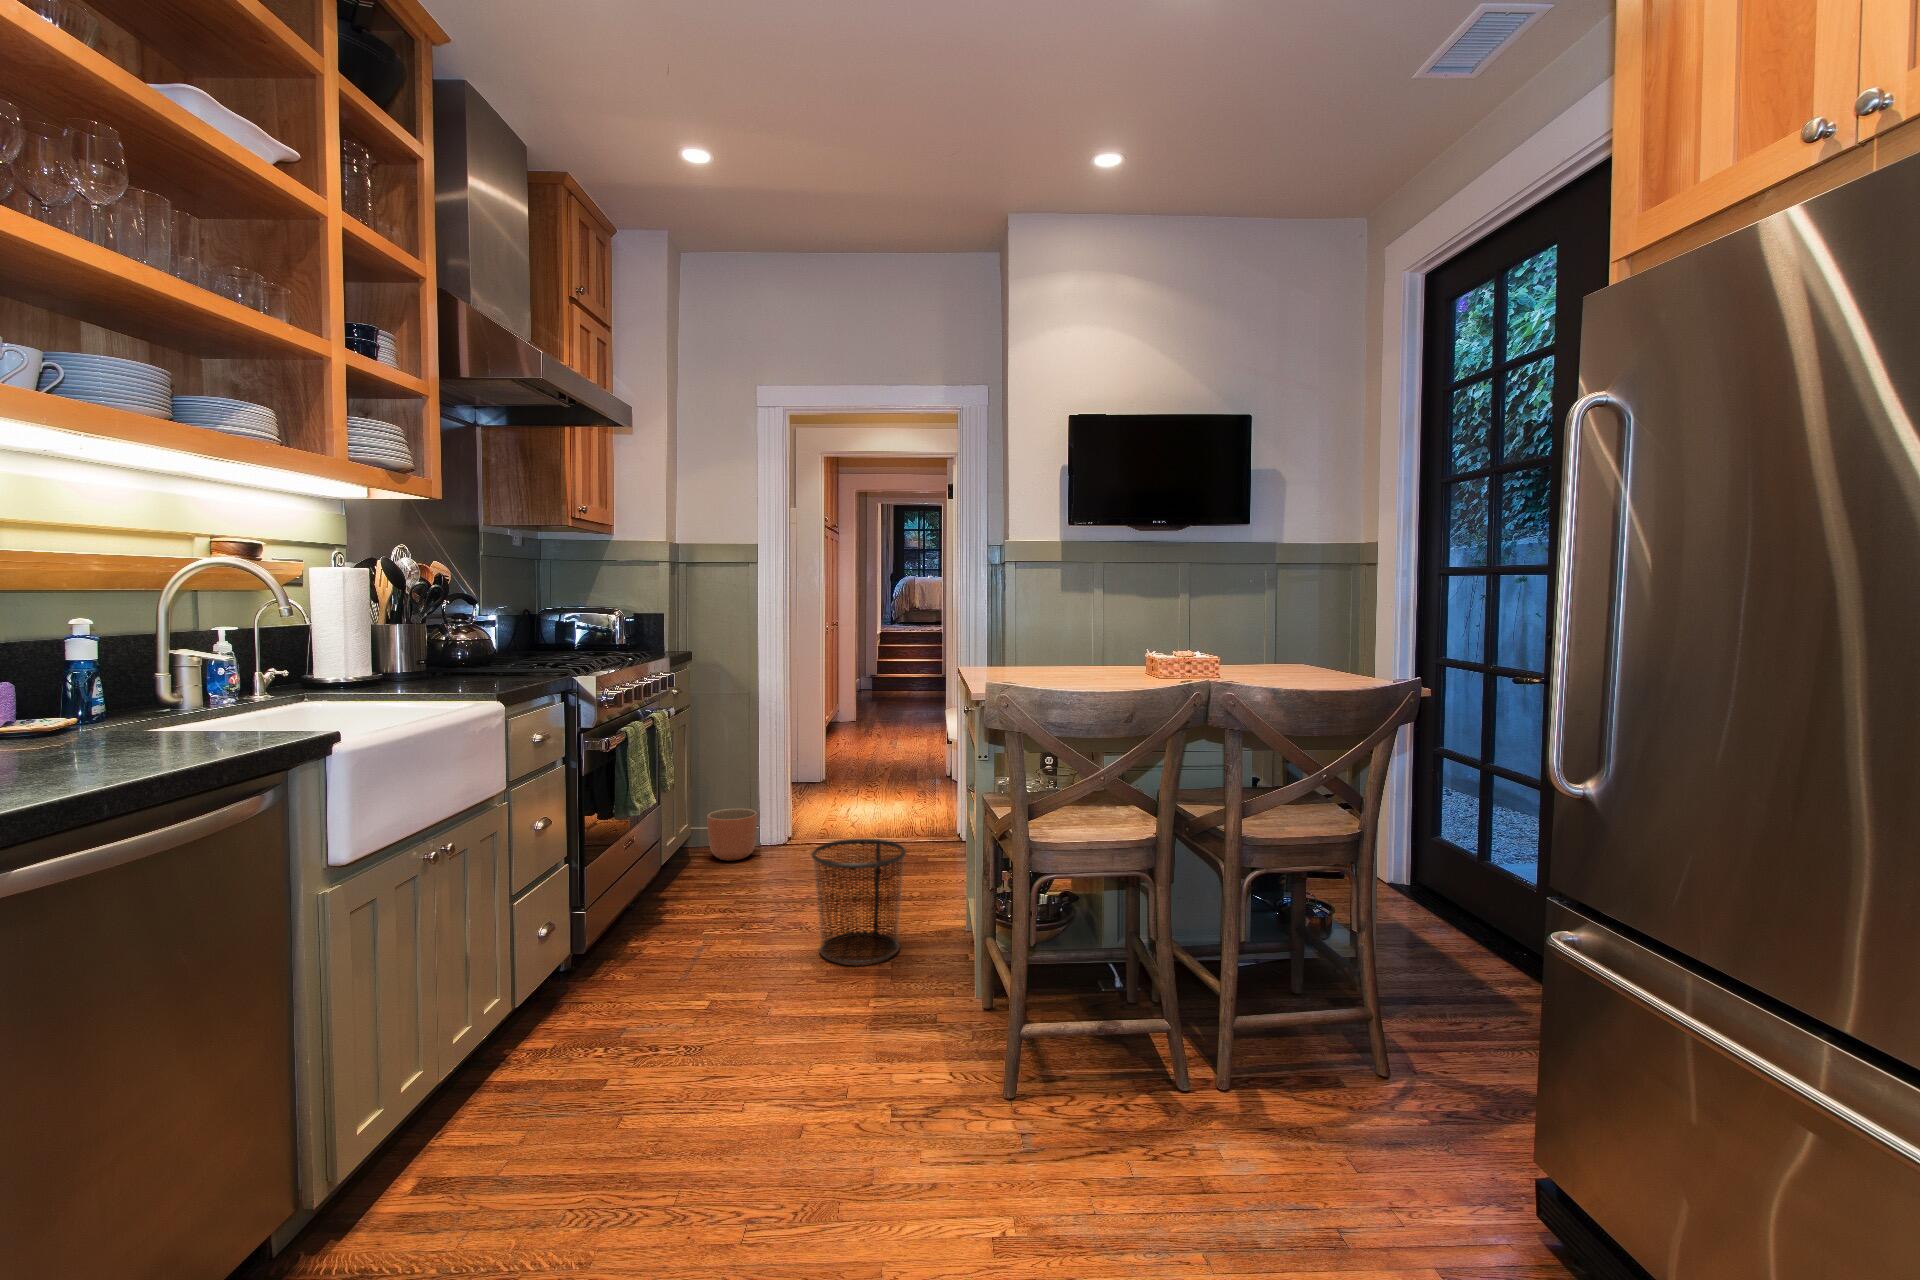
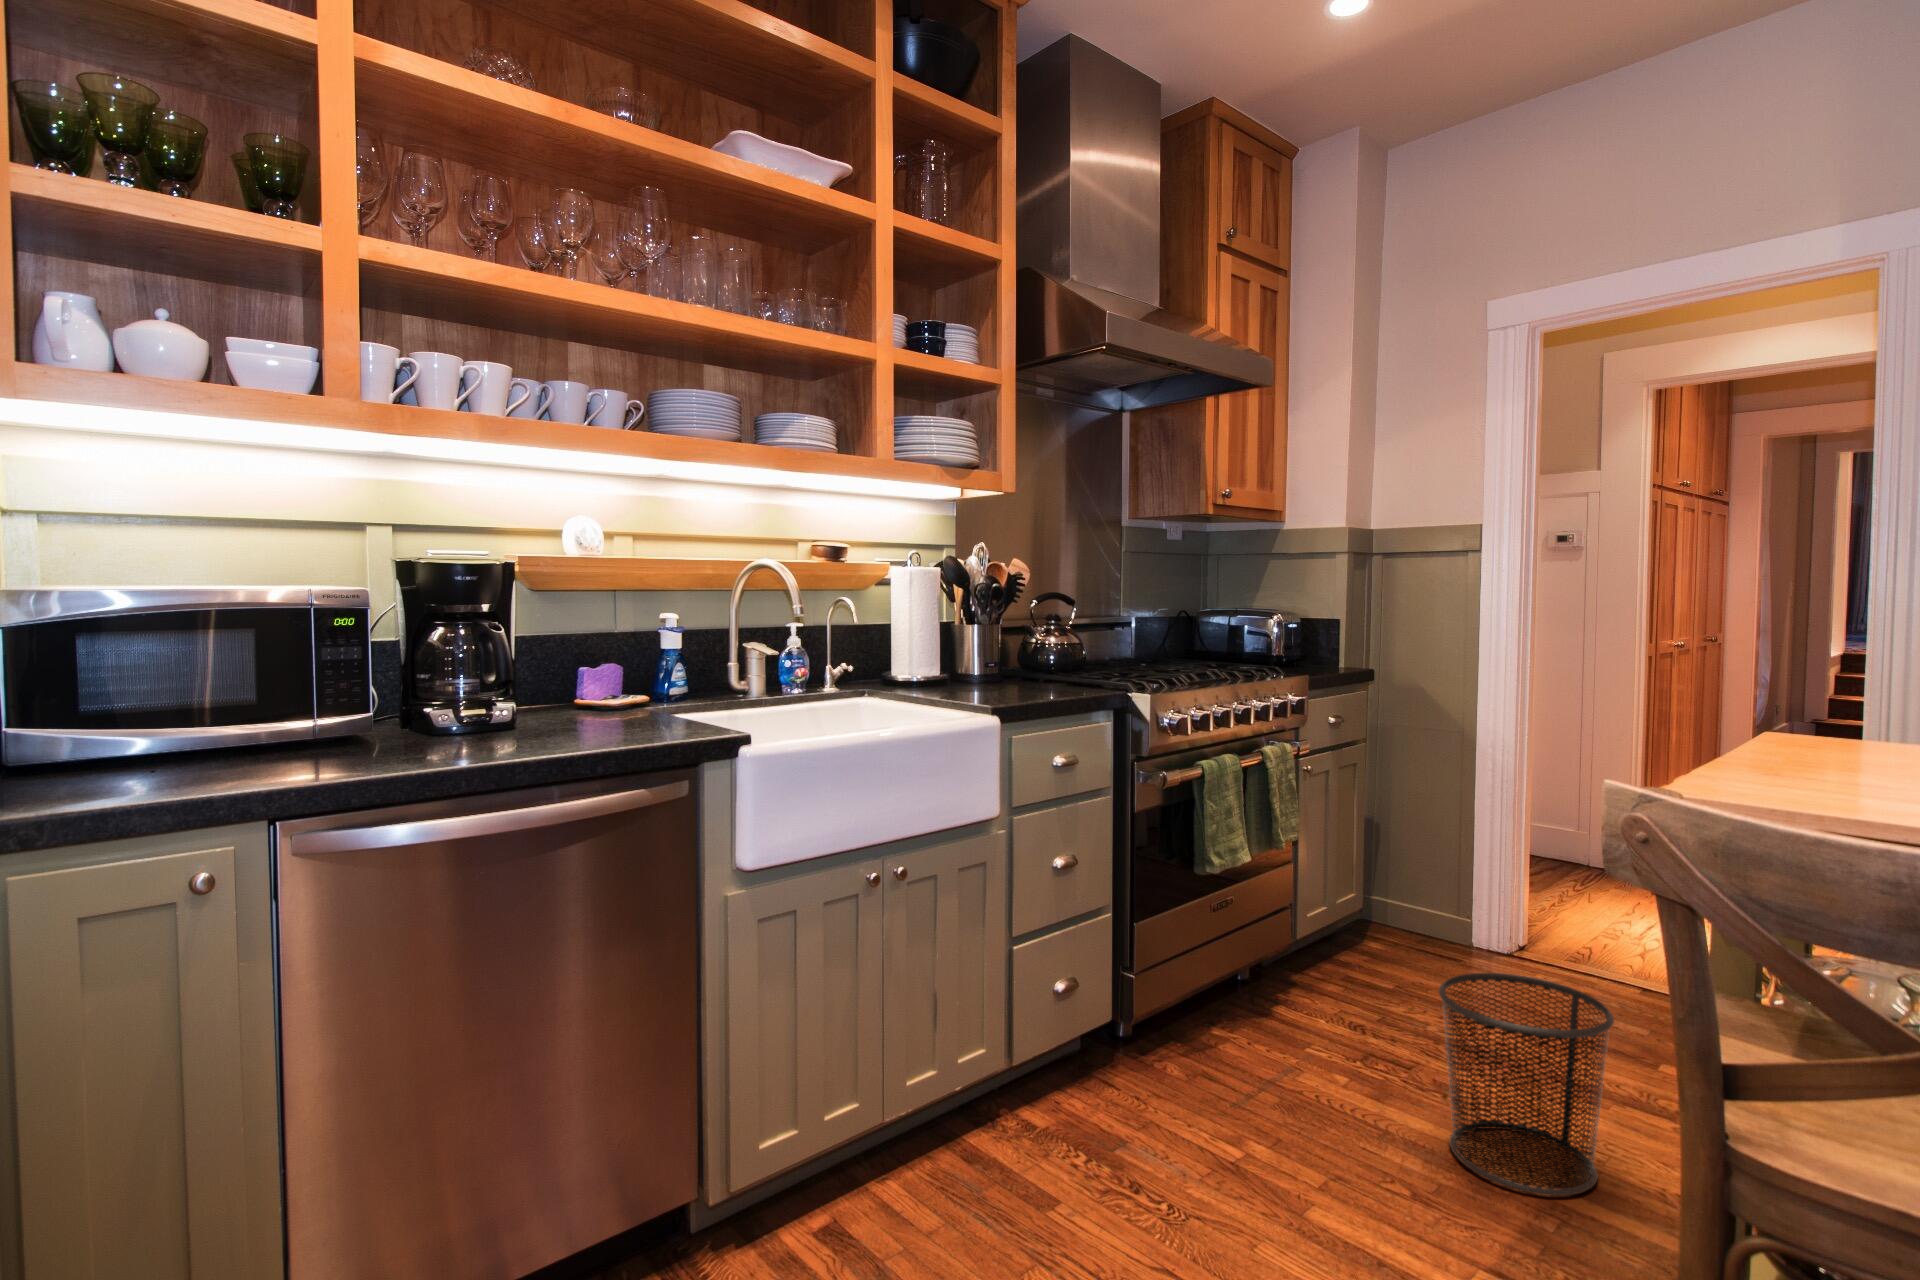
planter: present [707,809,757,861] -> none [1389,884,1461,958]

